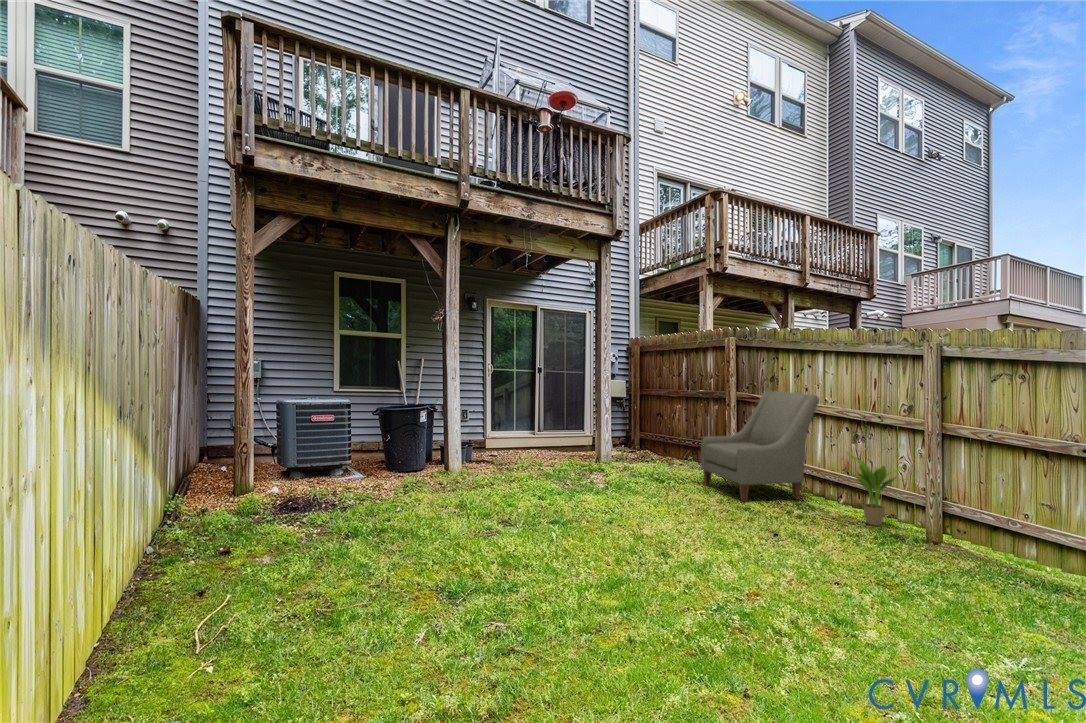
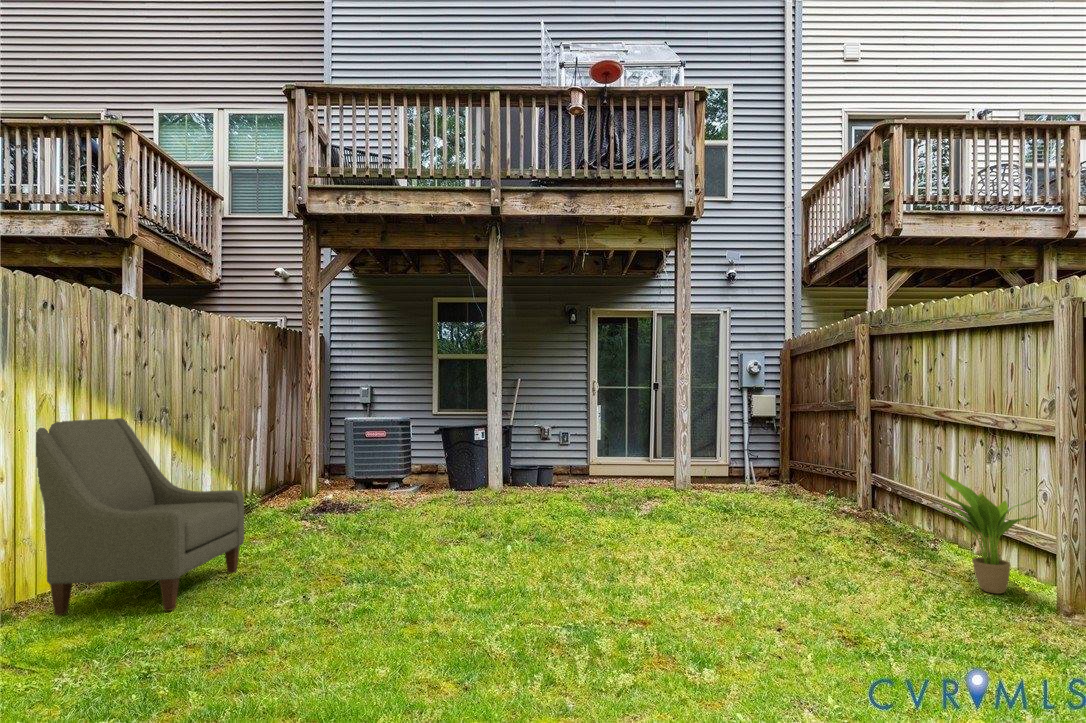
chair: present [701,391,819,502] -> present [36,418,244,615]

